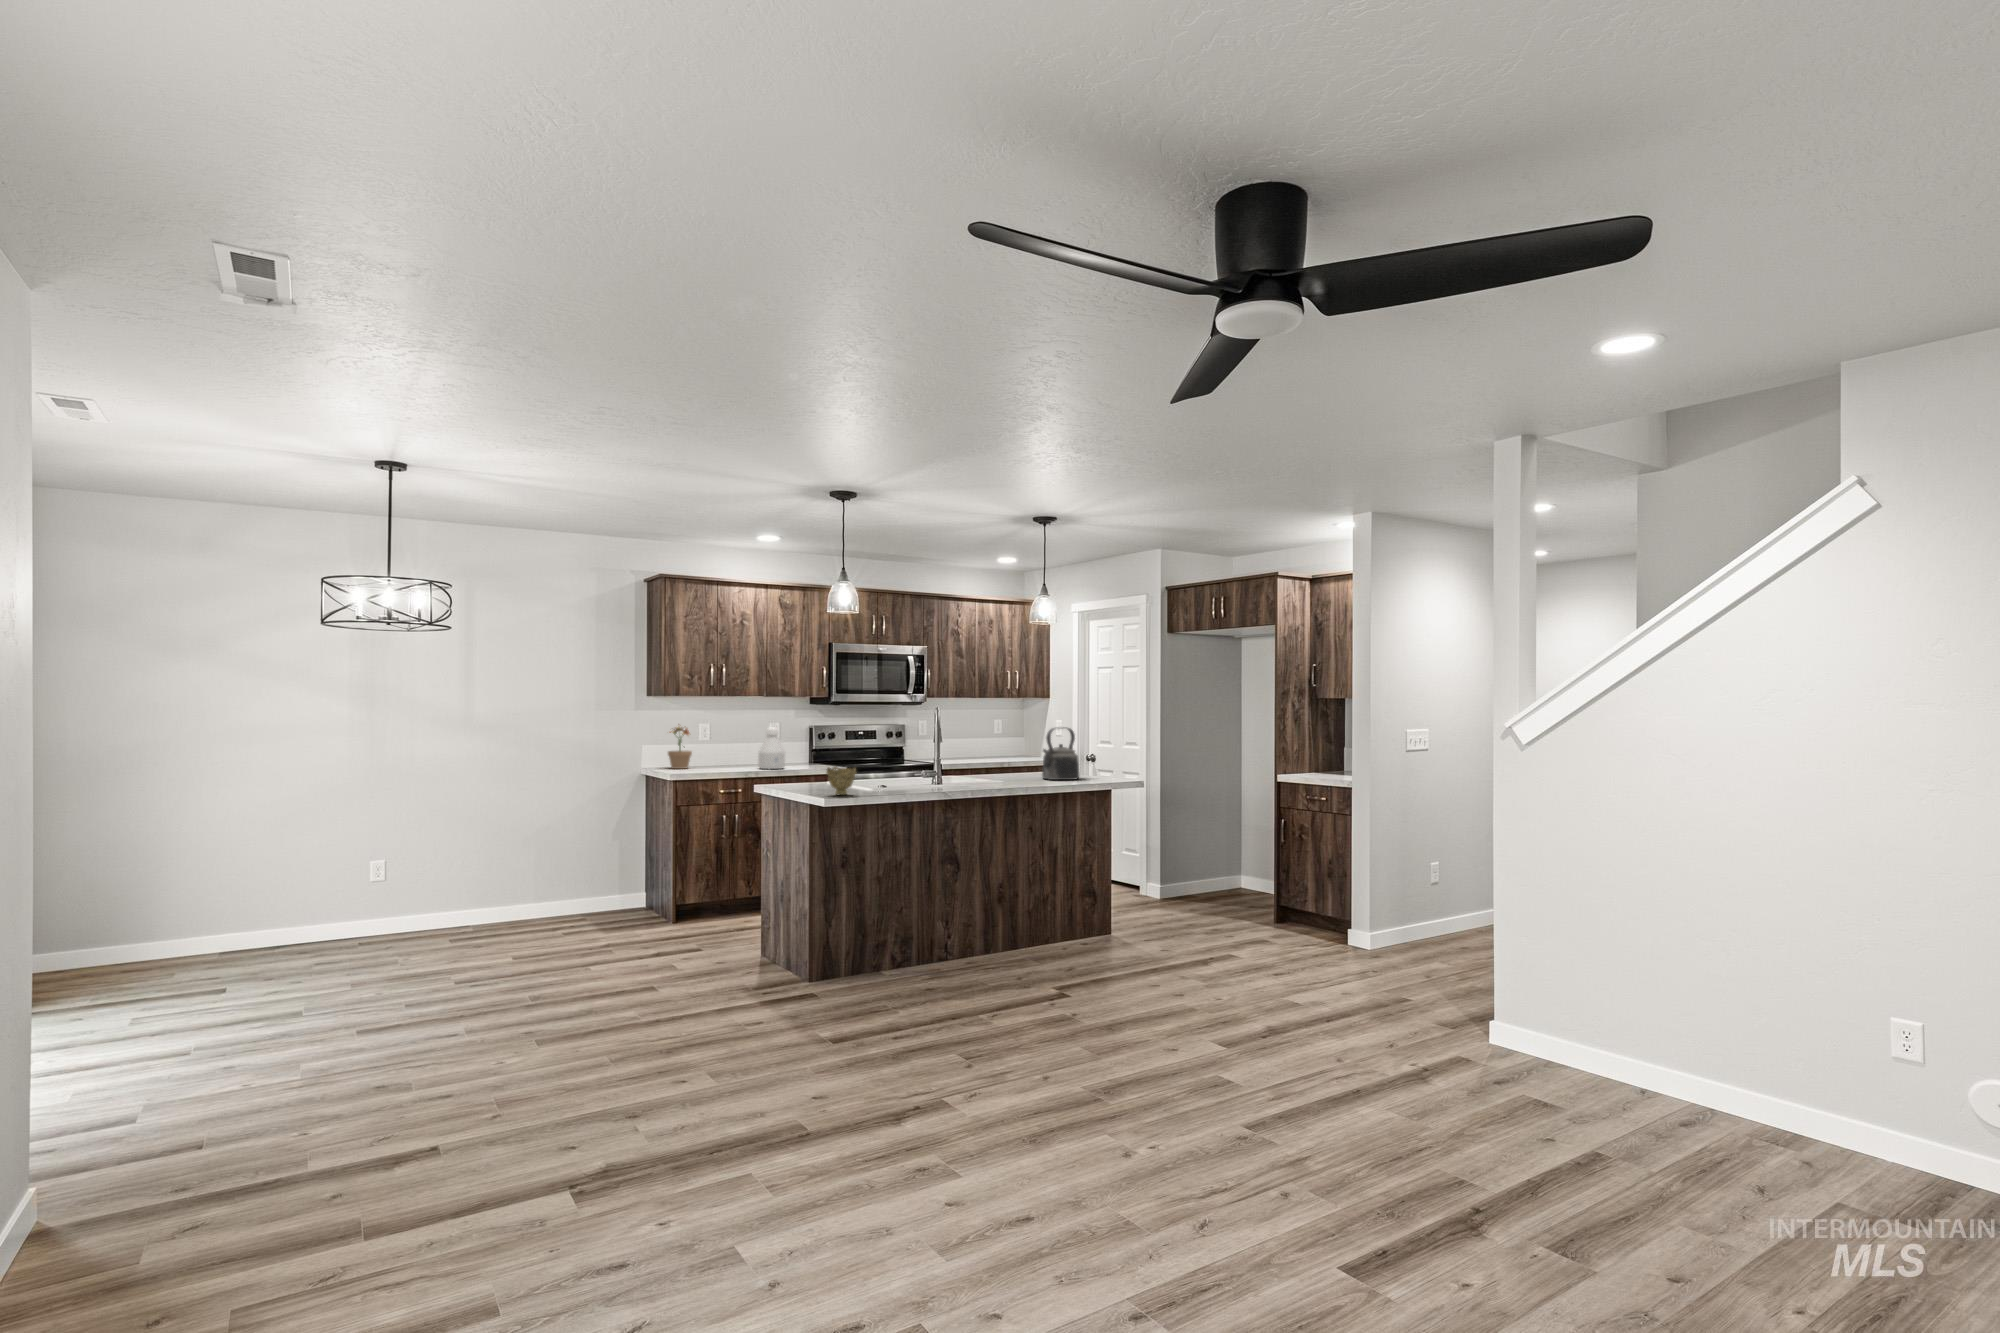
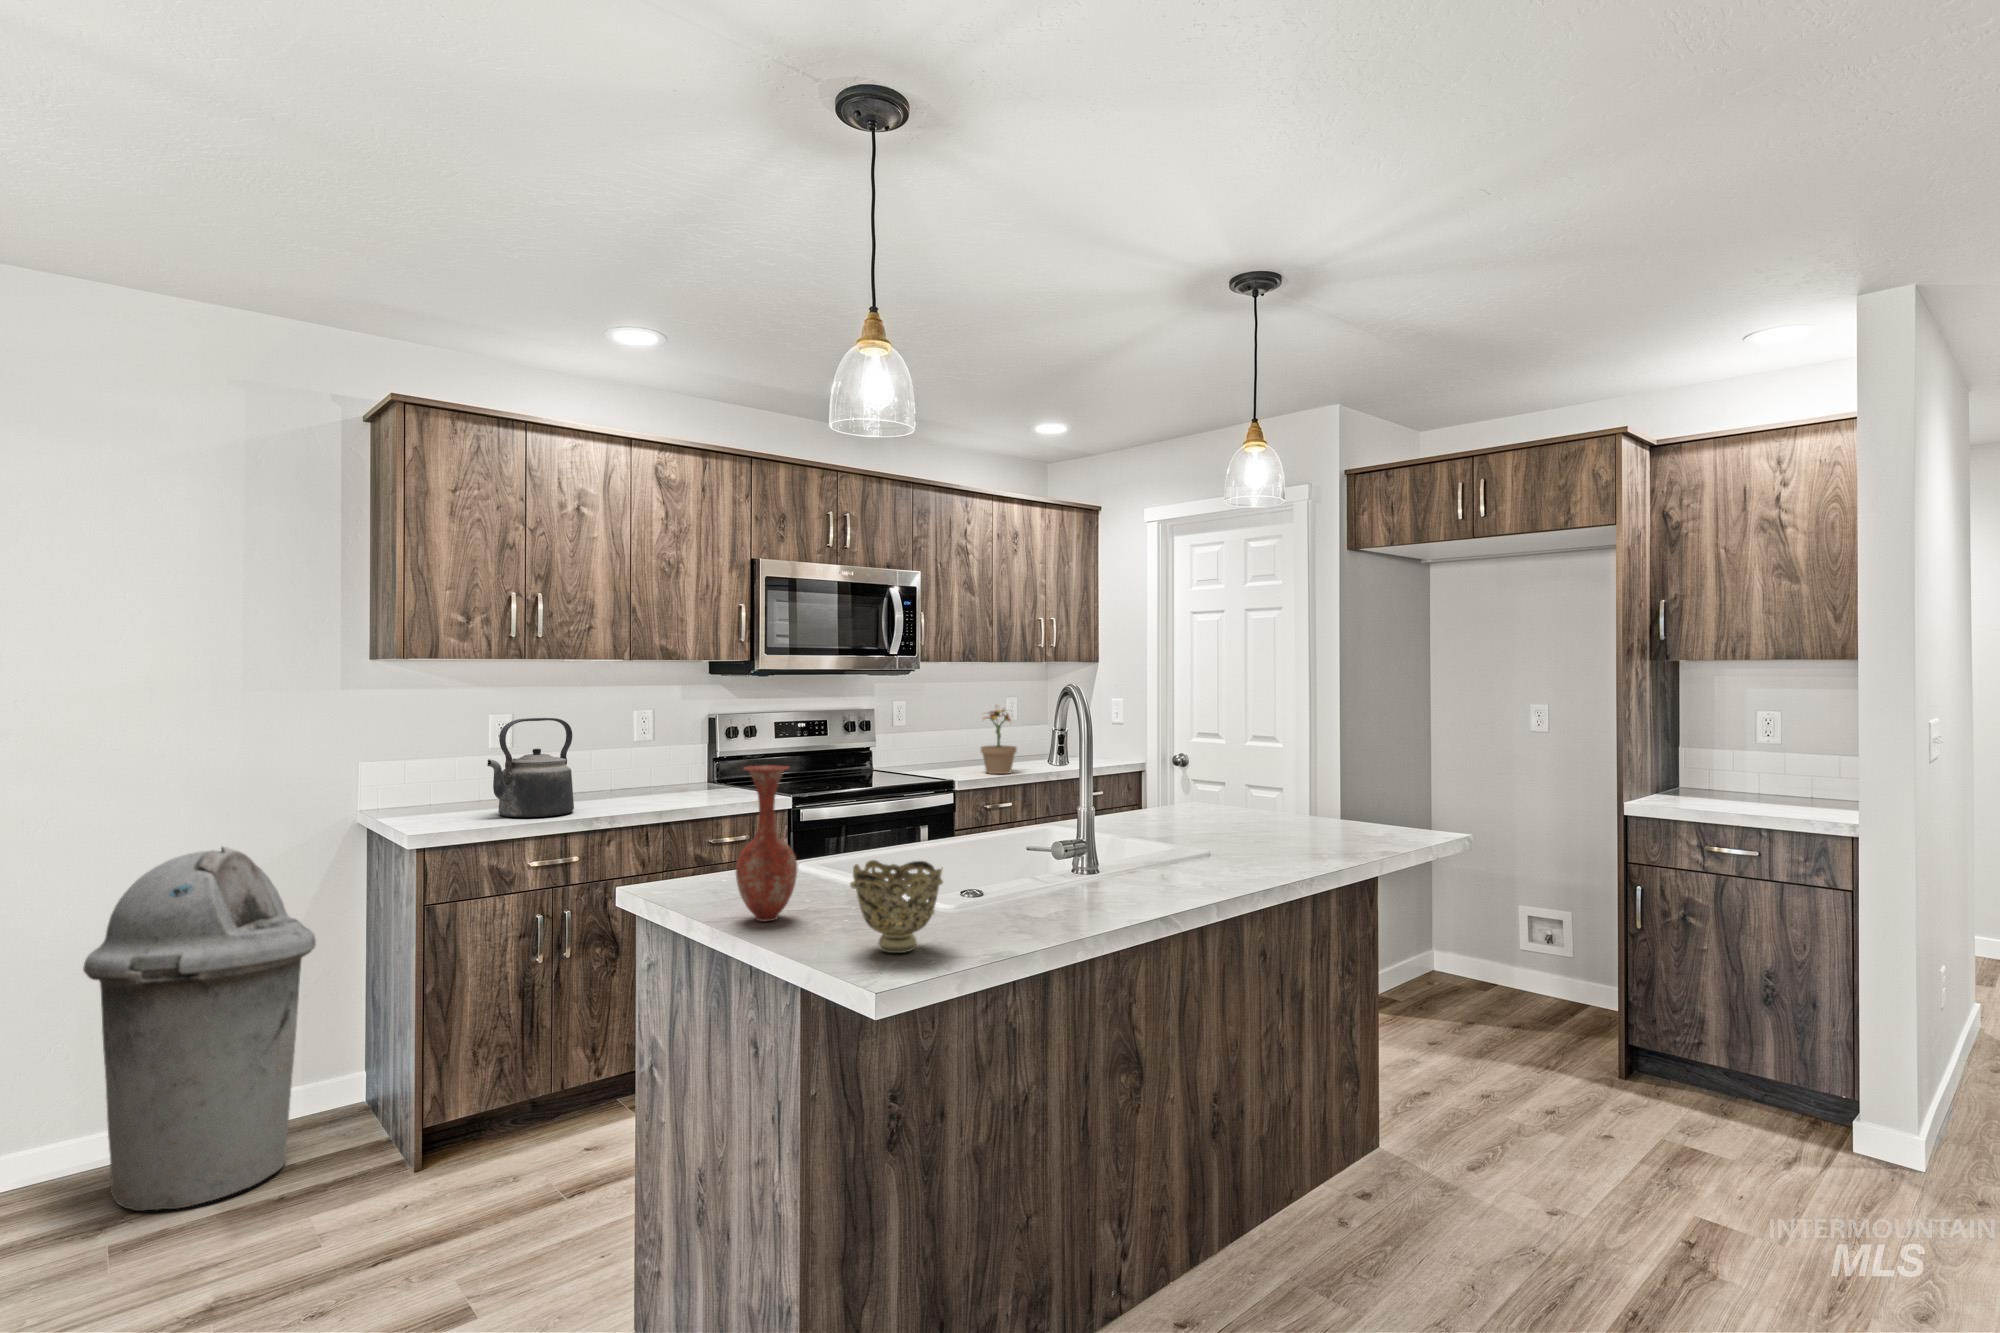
potted plant: present [668,727,692,769] -> present [981,709,1017,774]
bottle: present [758,727,785,769] -> none [613,721,669,807]
kettle: present [1042,727,1079,780] -> present [487,718,574,817]
vase: none [793,736,815,791] -> present [736,765,797,921]
trash can: none [542,779,628,928] -> present [83,847,316,1211]

